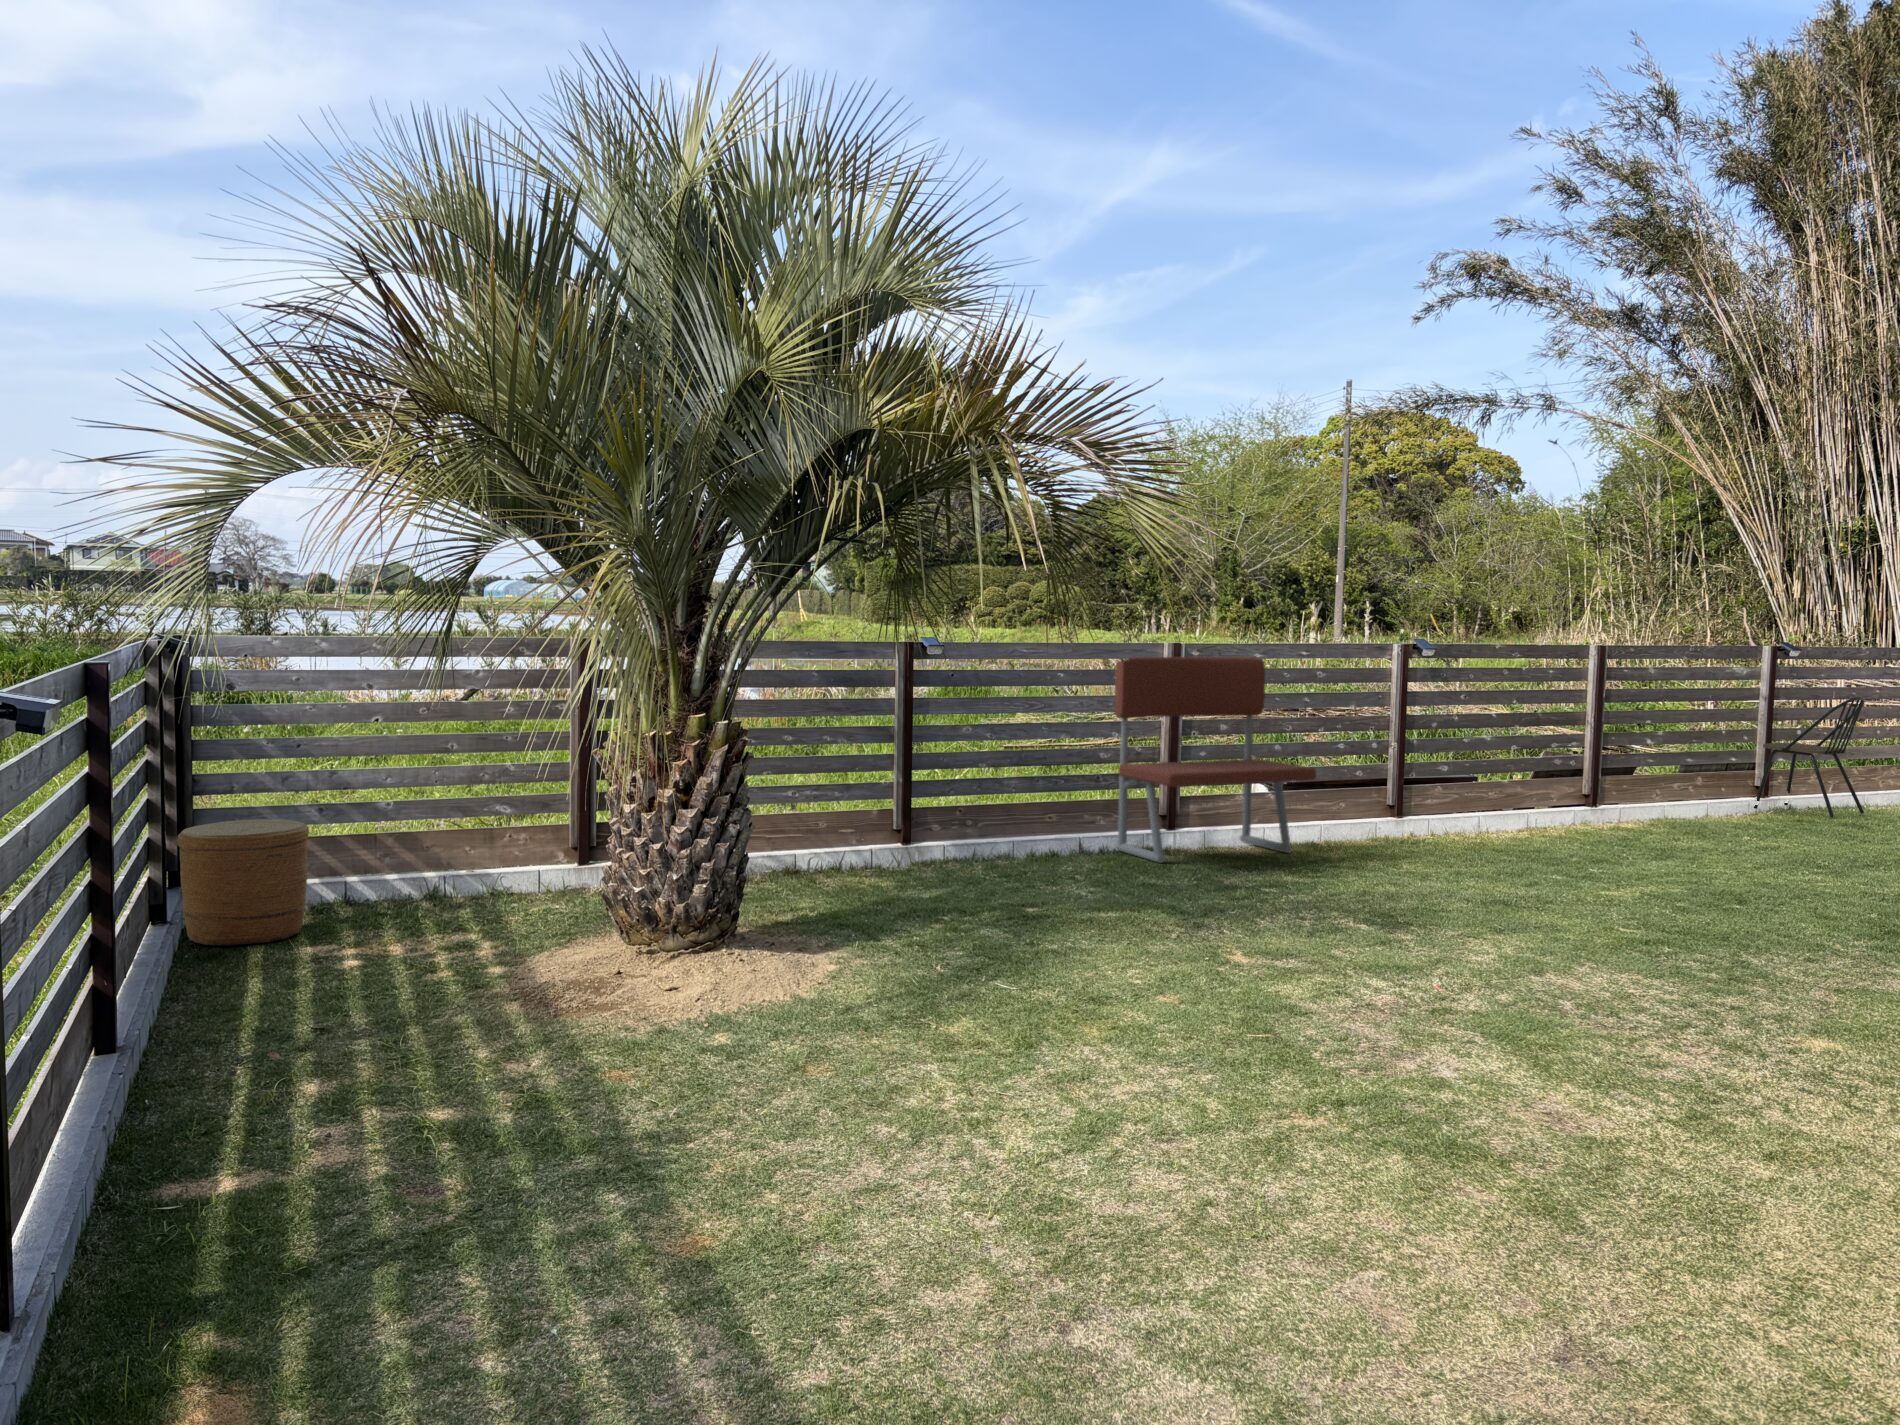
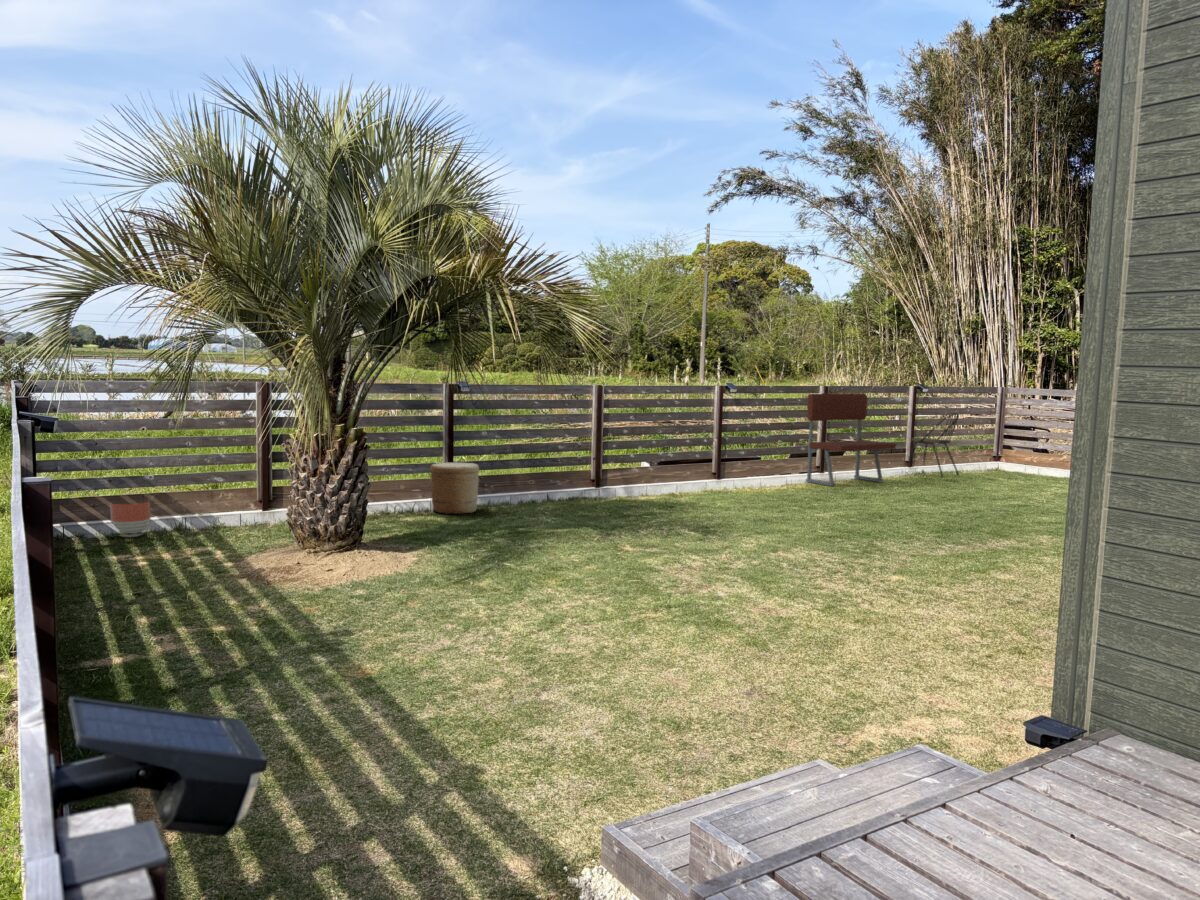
bench: present [1115,657,1316,863] -> present [806,393,896,486]
woven basket: present [177,819,309,946] -> present [430,463,479,514]
planter: none [320,841,386,909] -> present [110,499,150,537]

